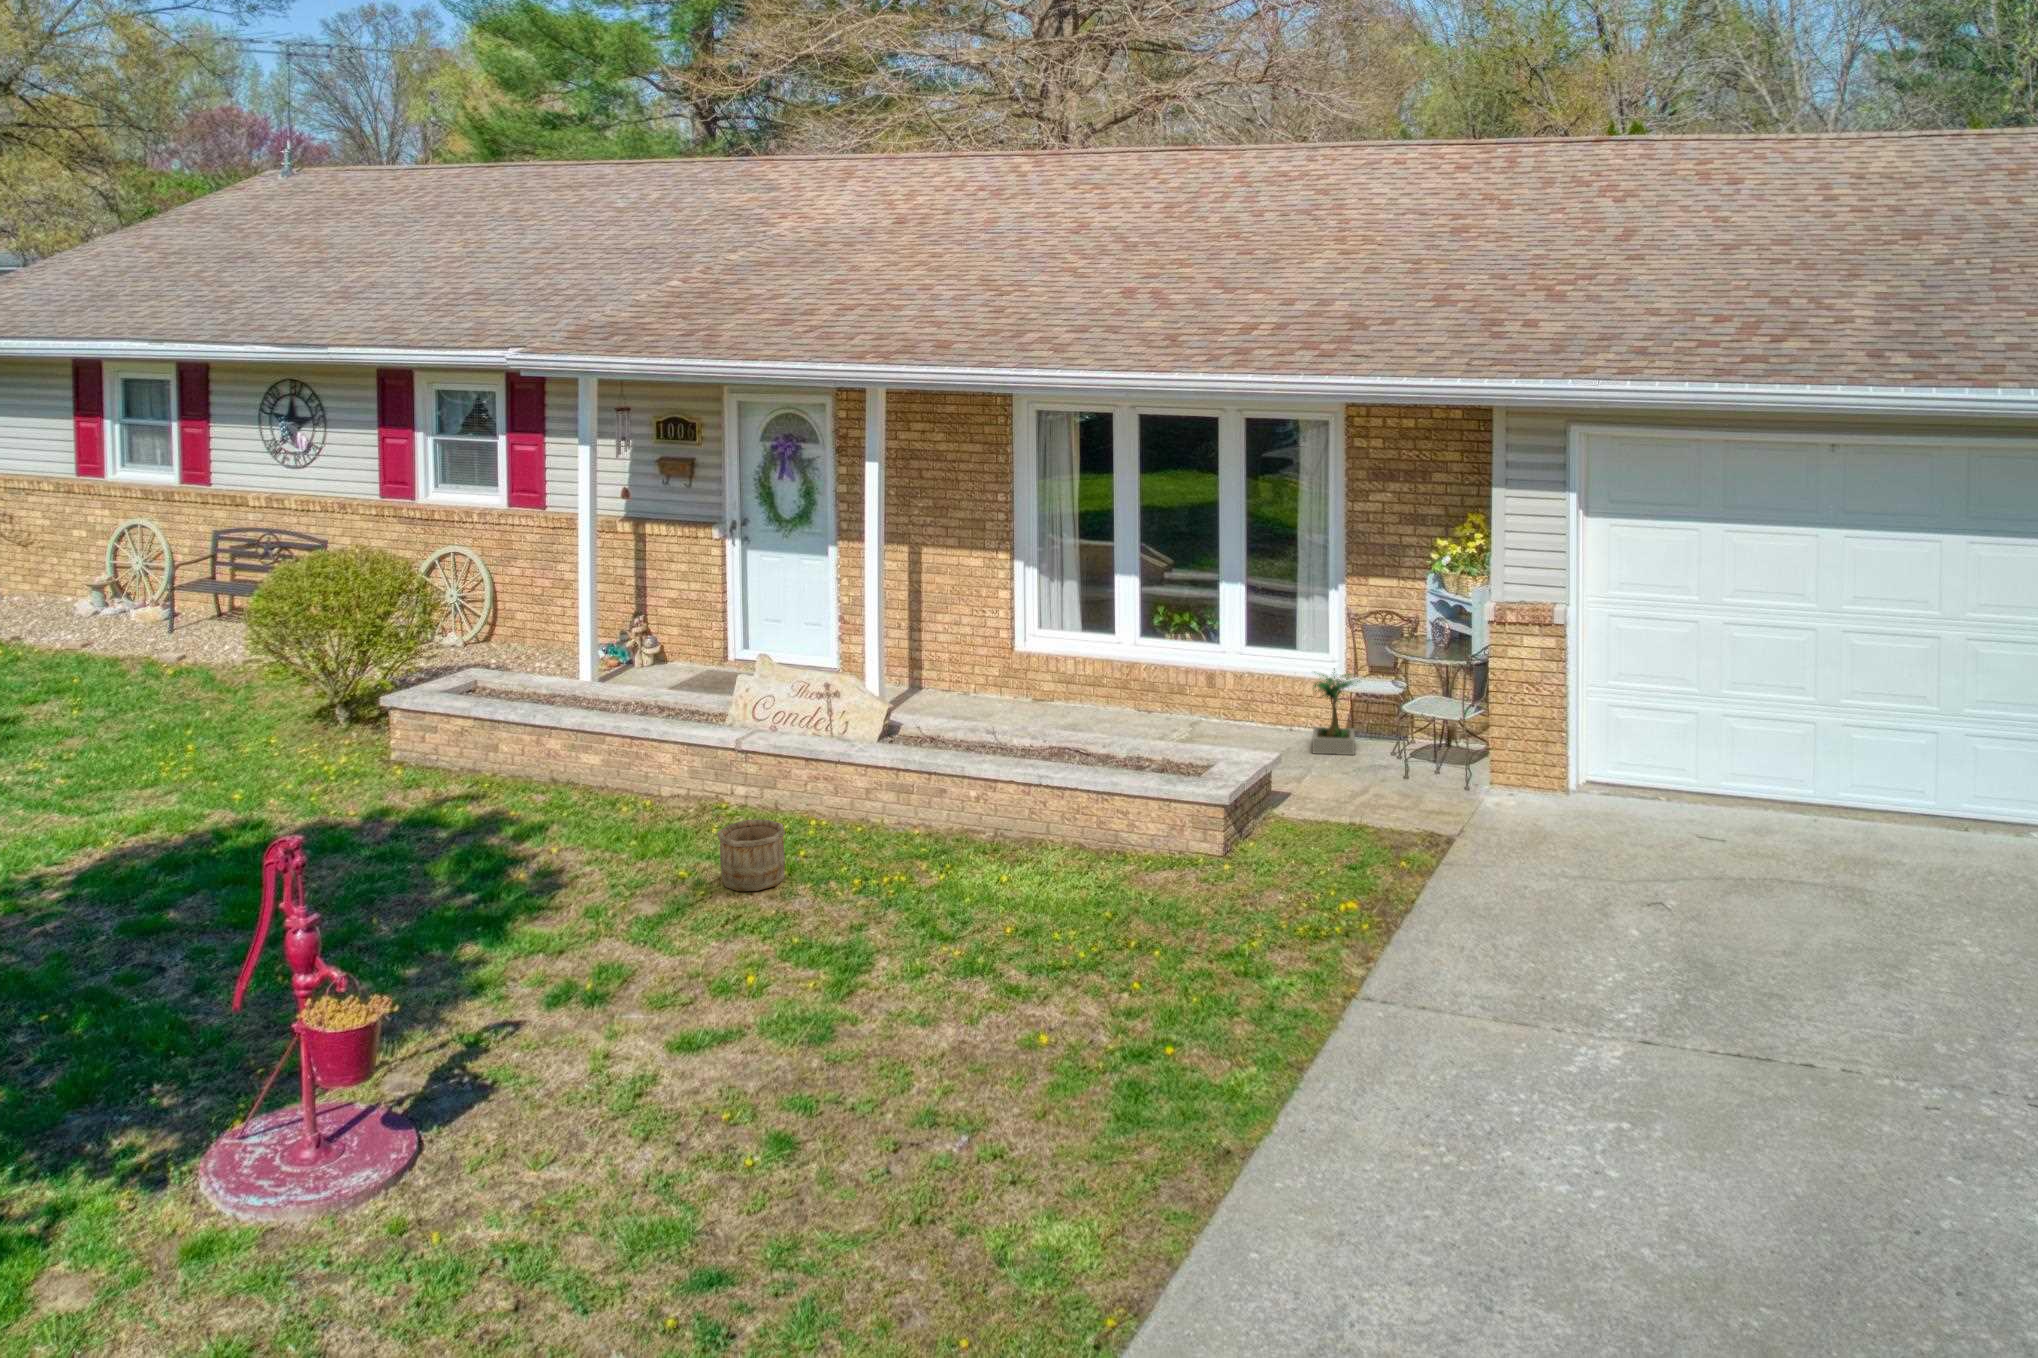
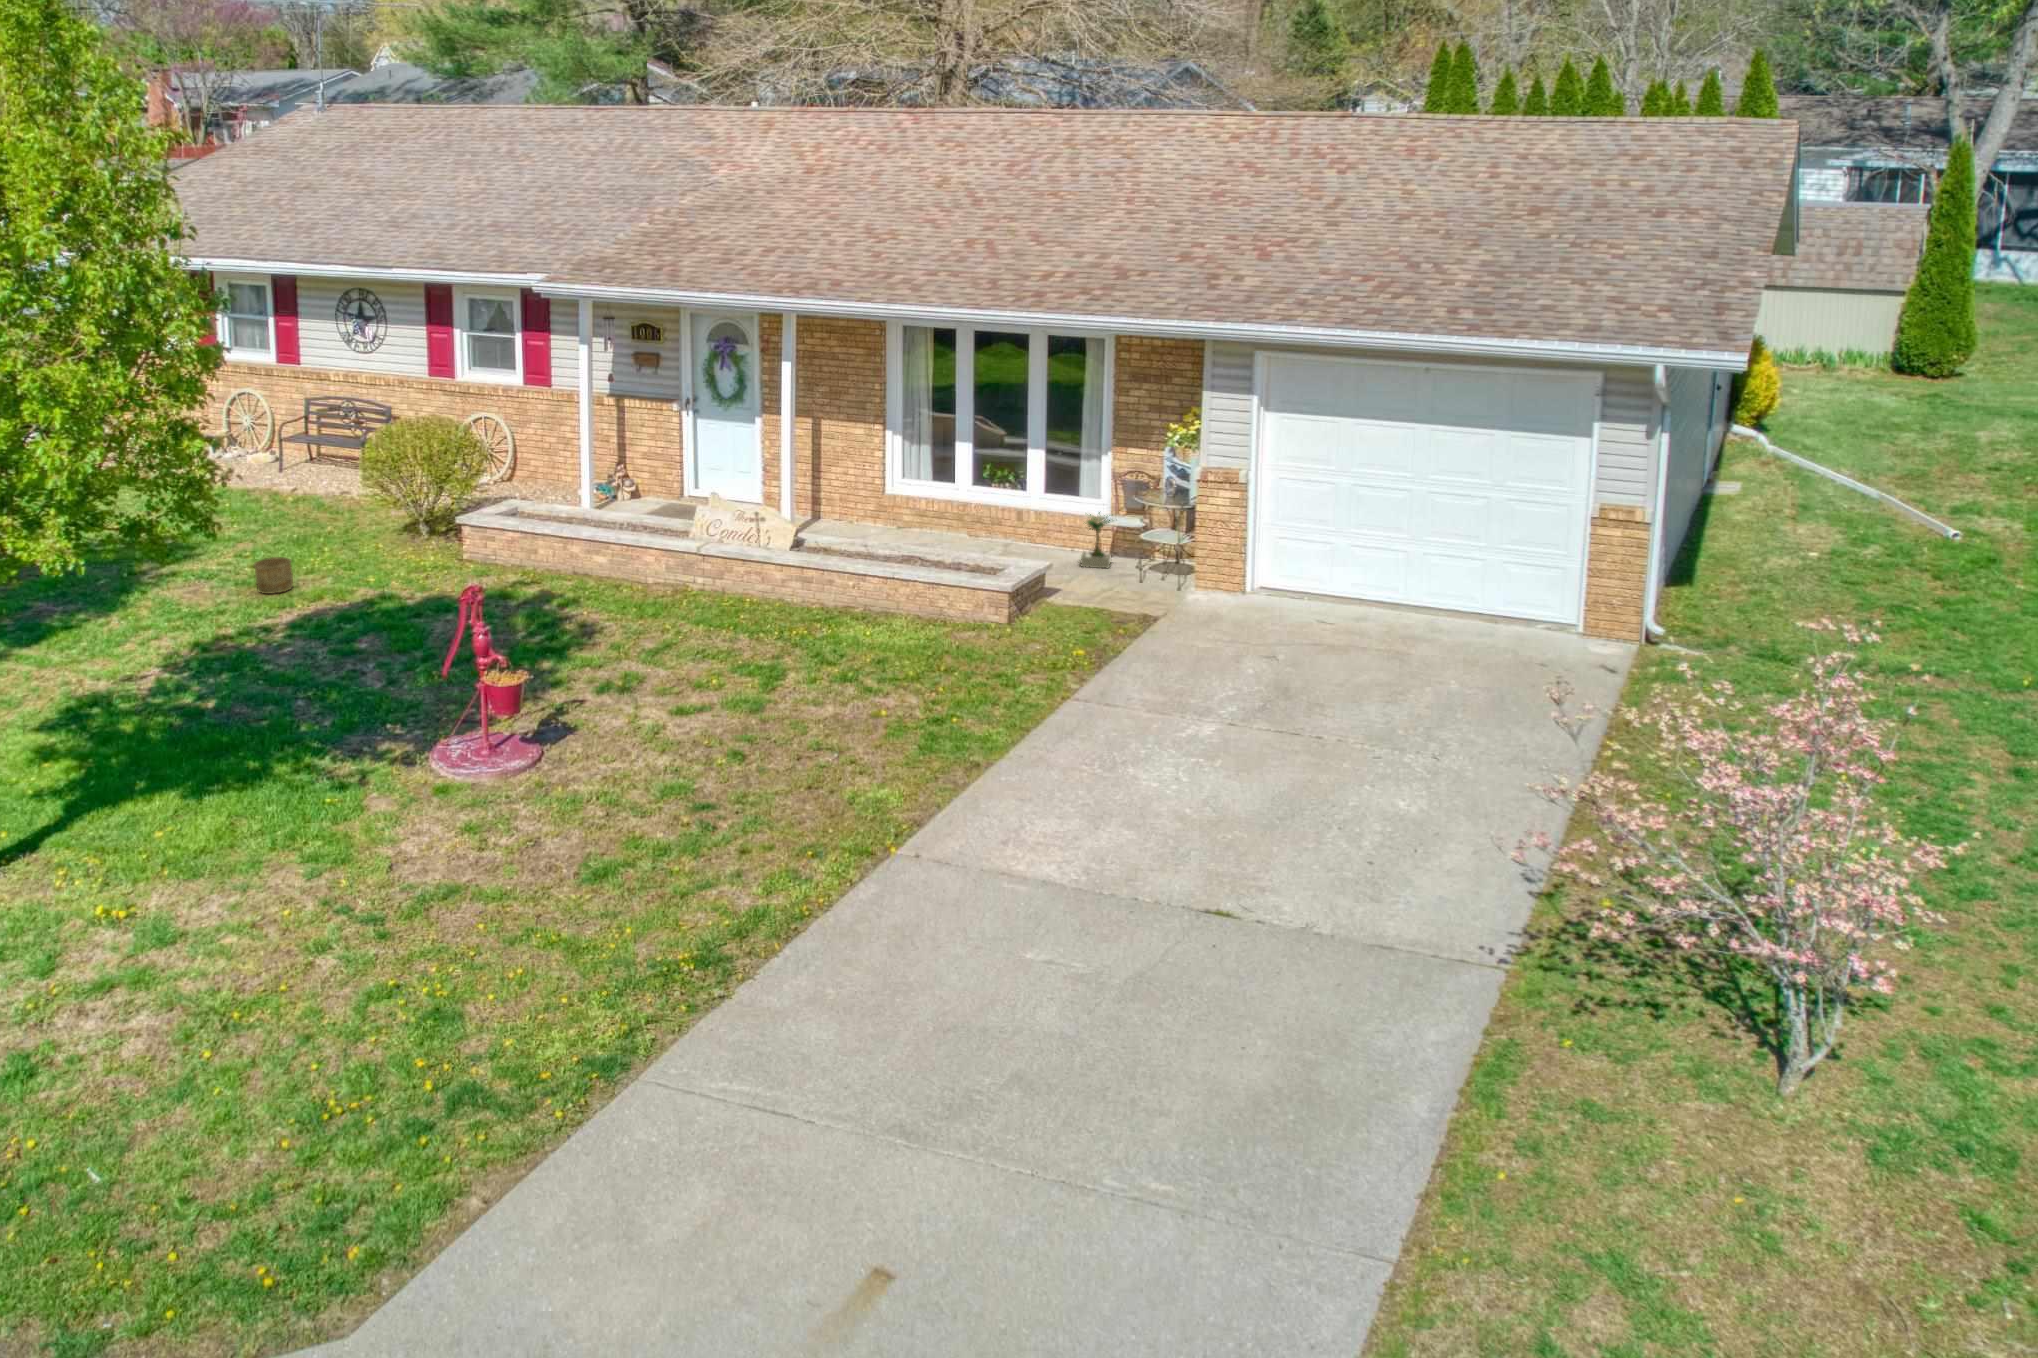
wooden bucket: present [717,820,785,891] -> present [253,557,293,594]

